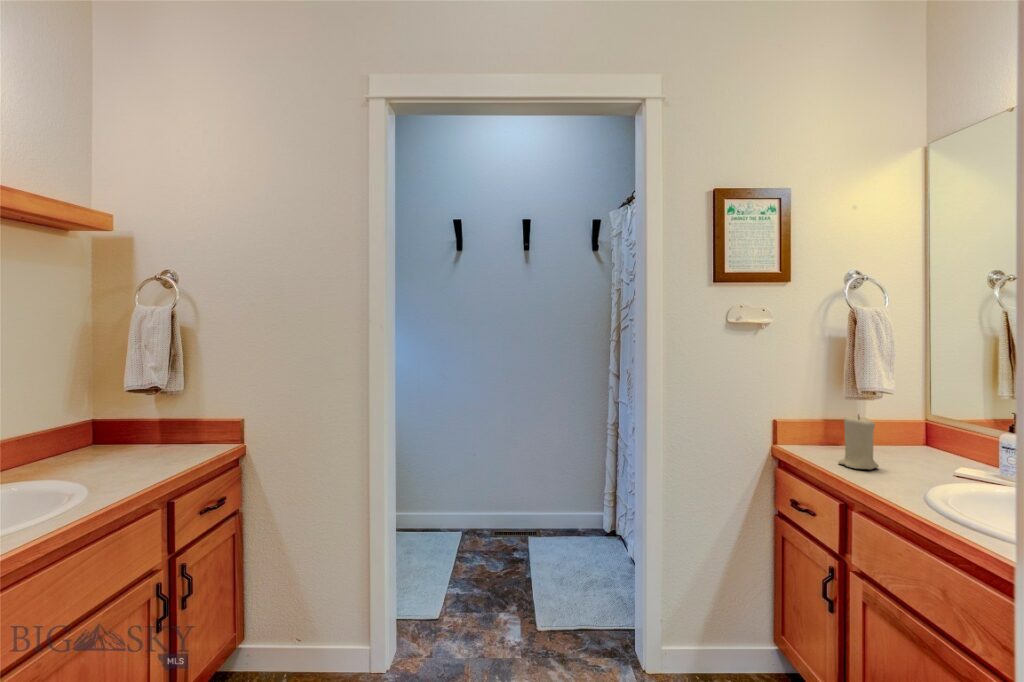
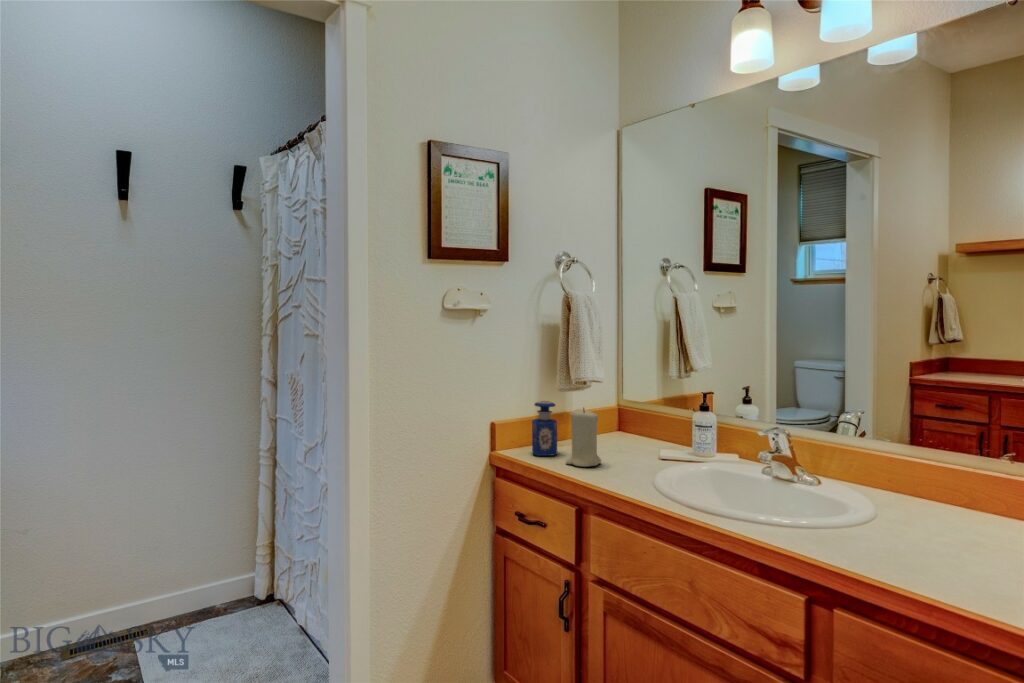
perfume bottle: none [809,405,837,455] -> present [532,401,557,456]

